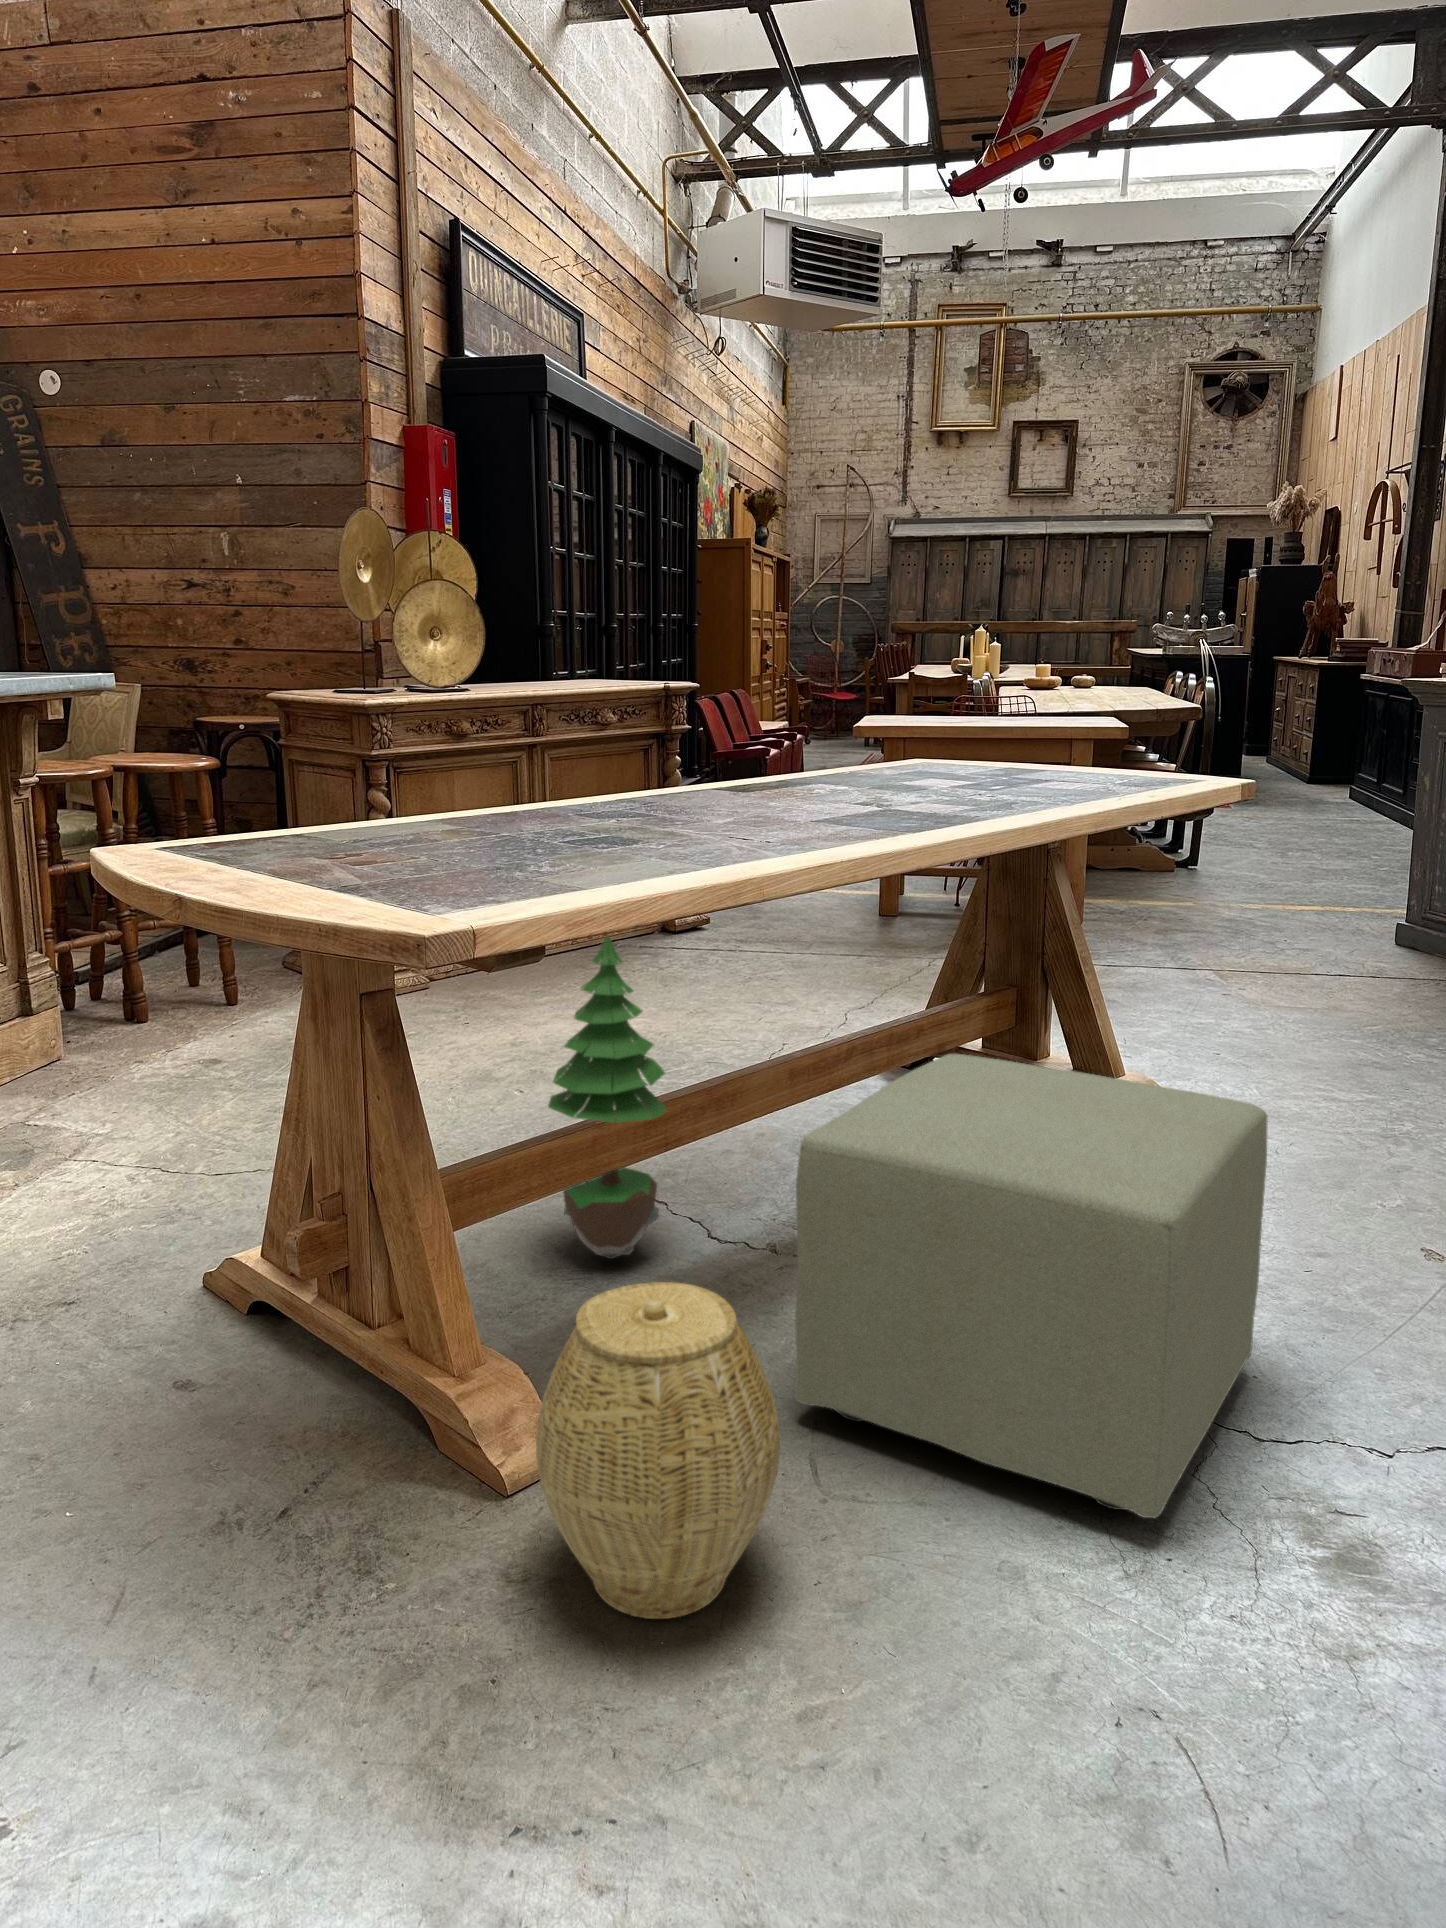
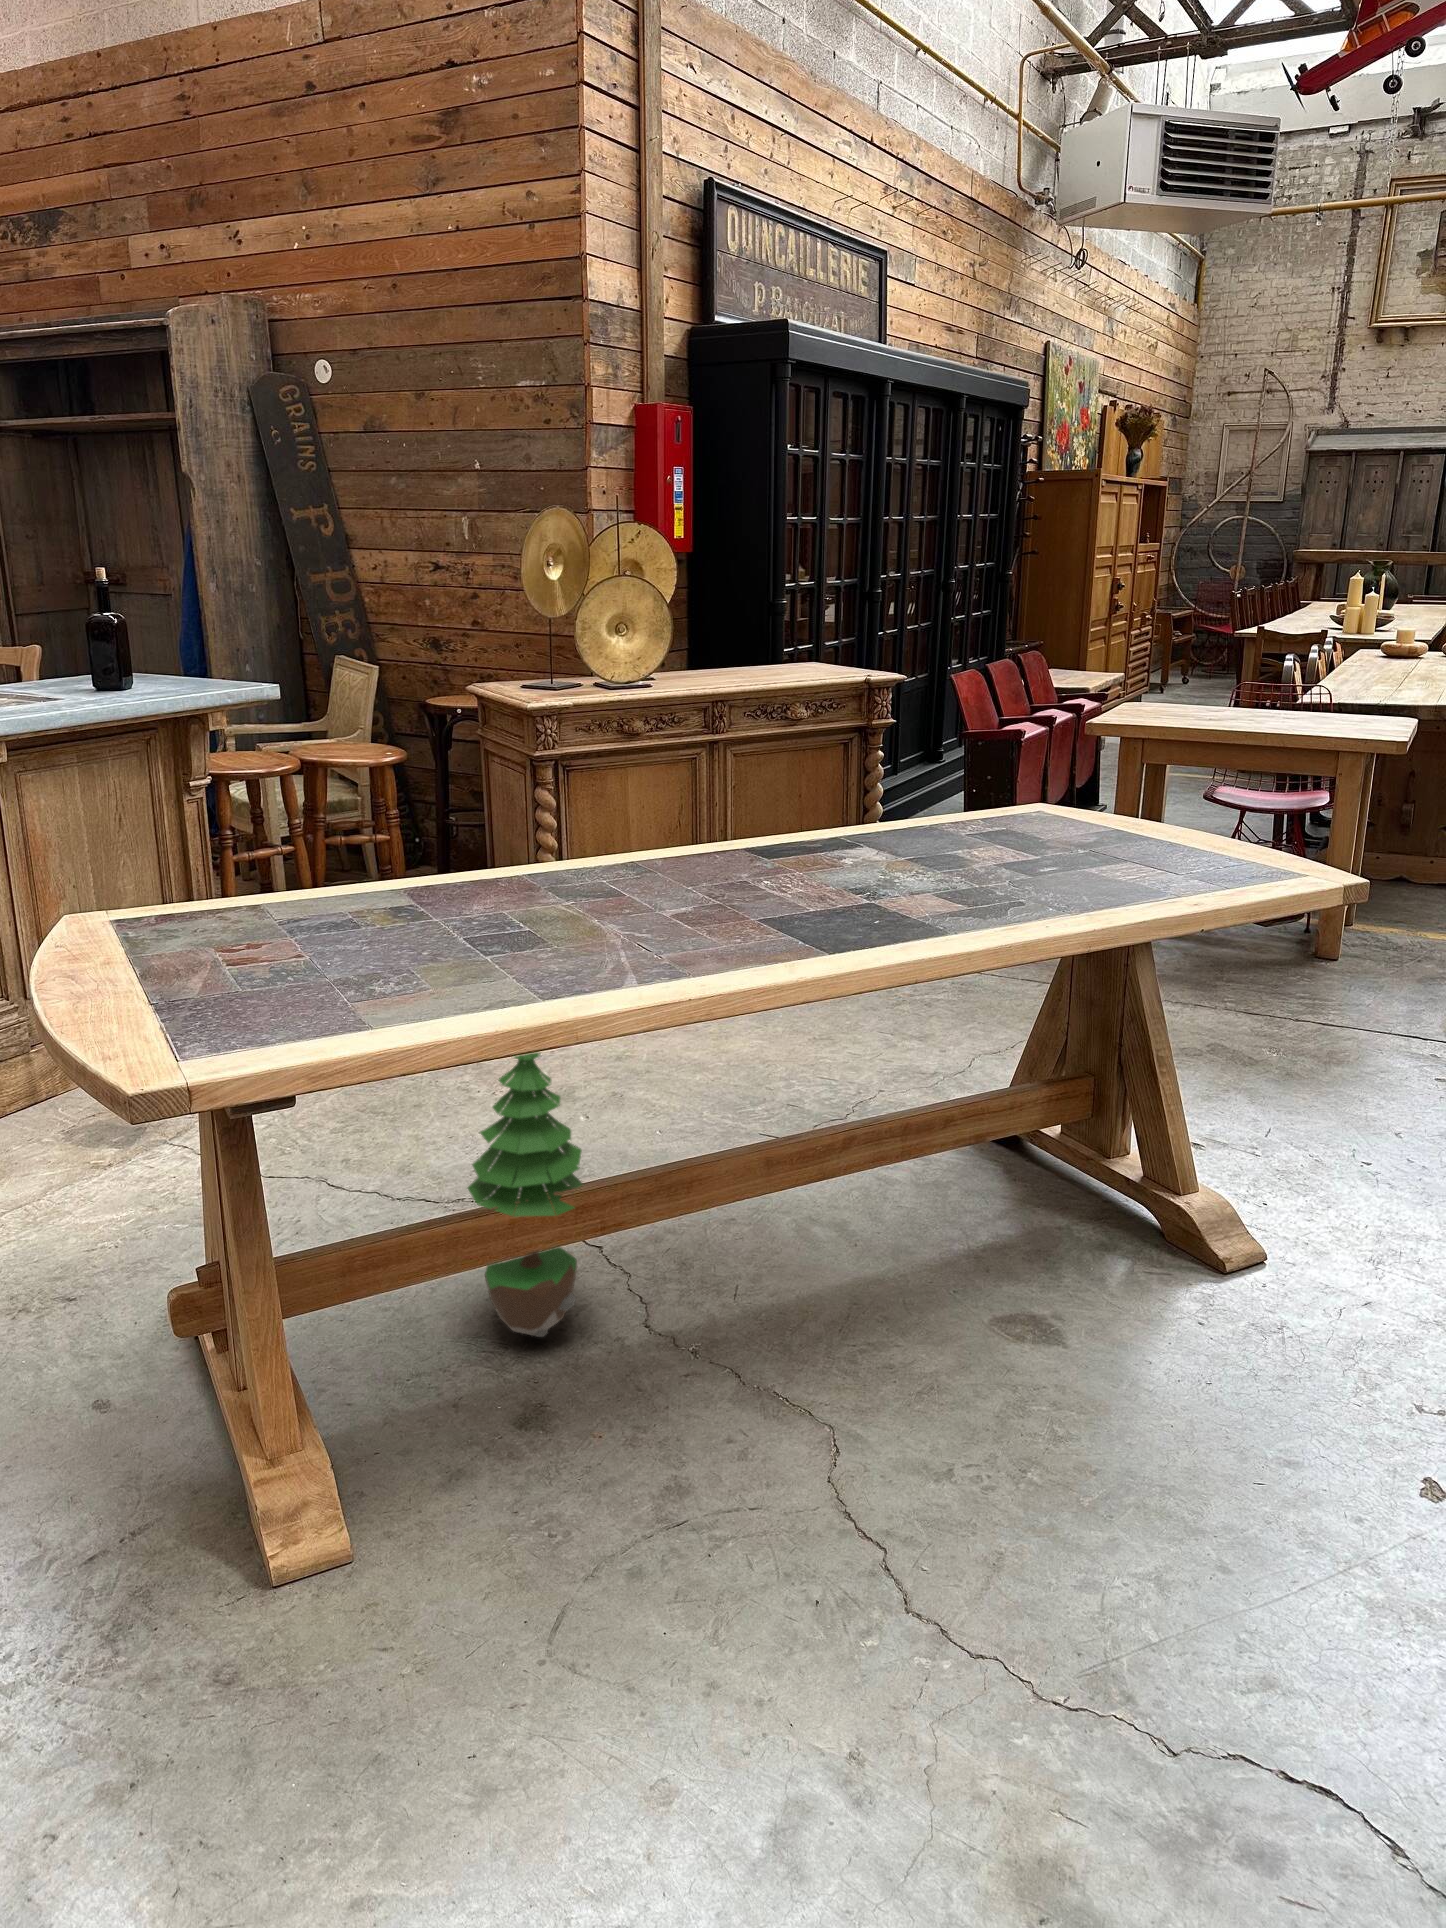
ottoman: present [795,1054,1268,1518] -> none [564,1201,1099,1783]
woven basket: present [536,1282,780,1619] -> none [199,1437,441,1765]

